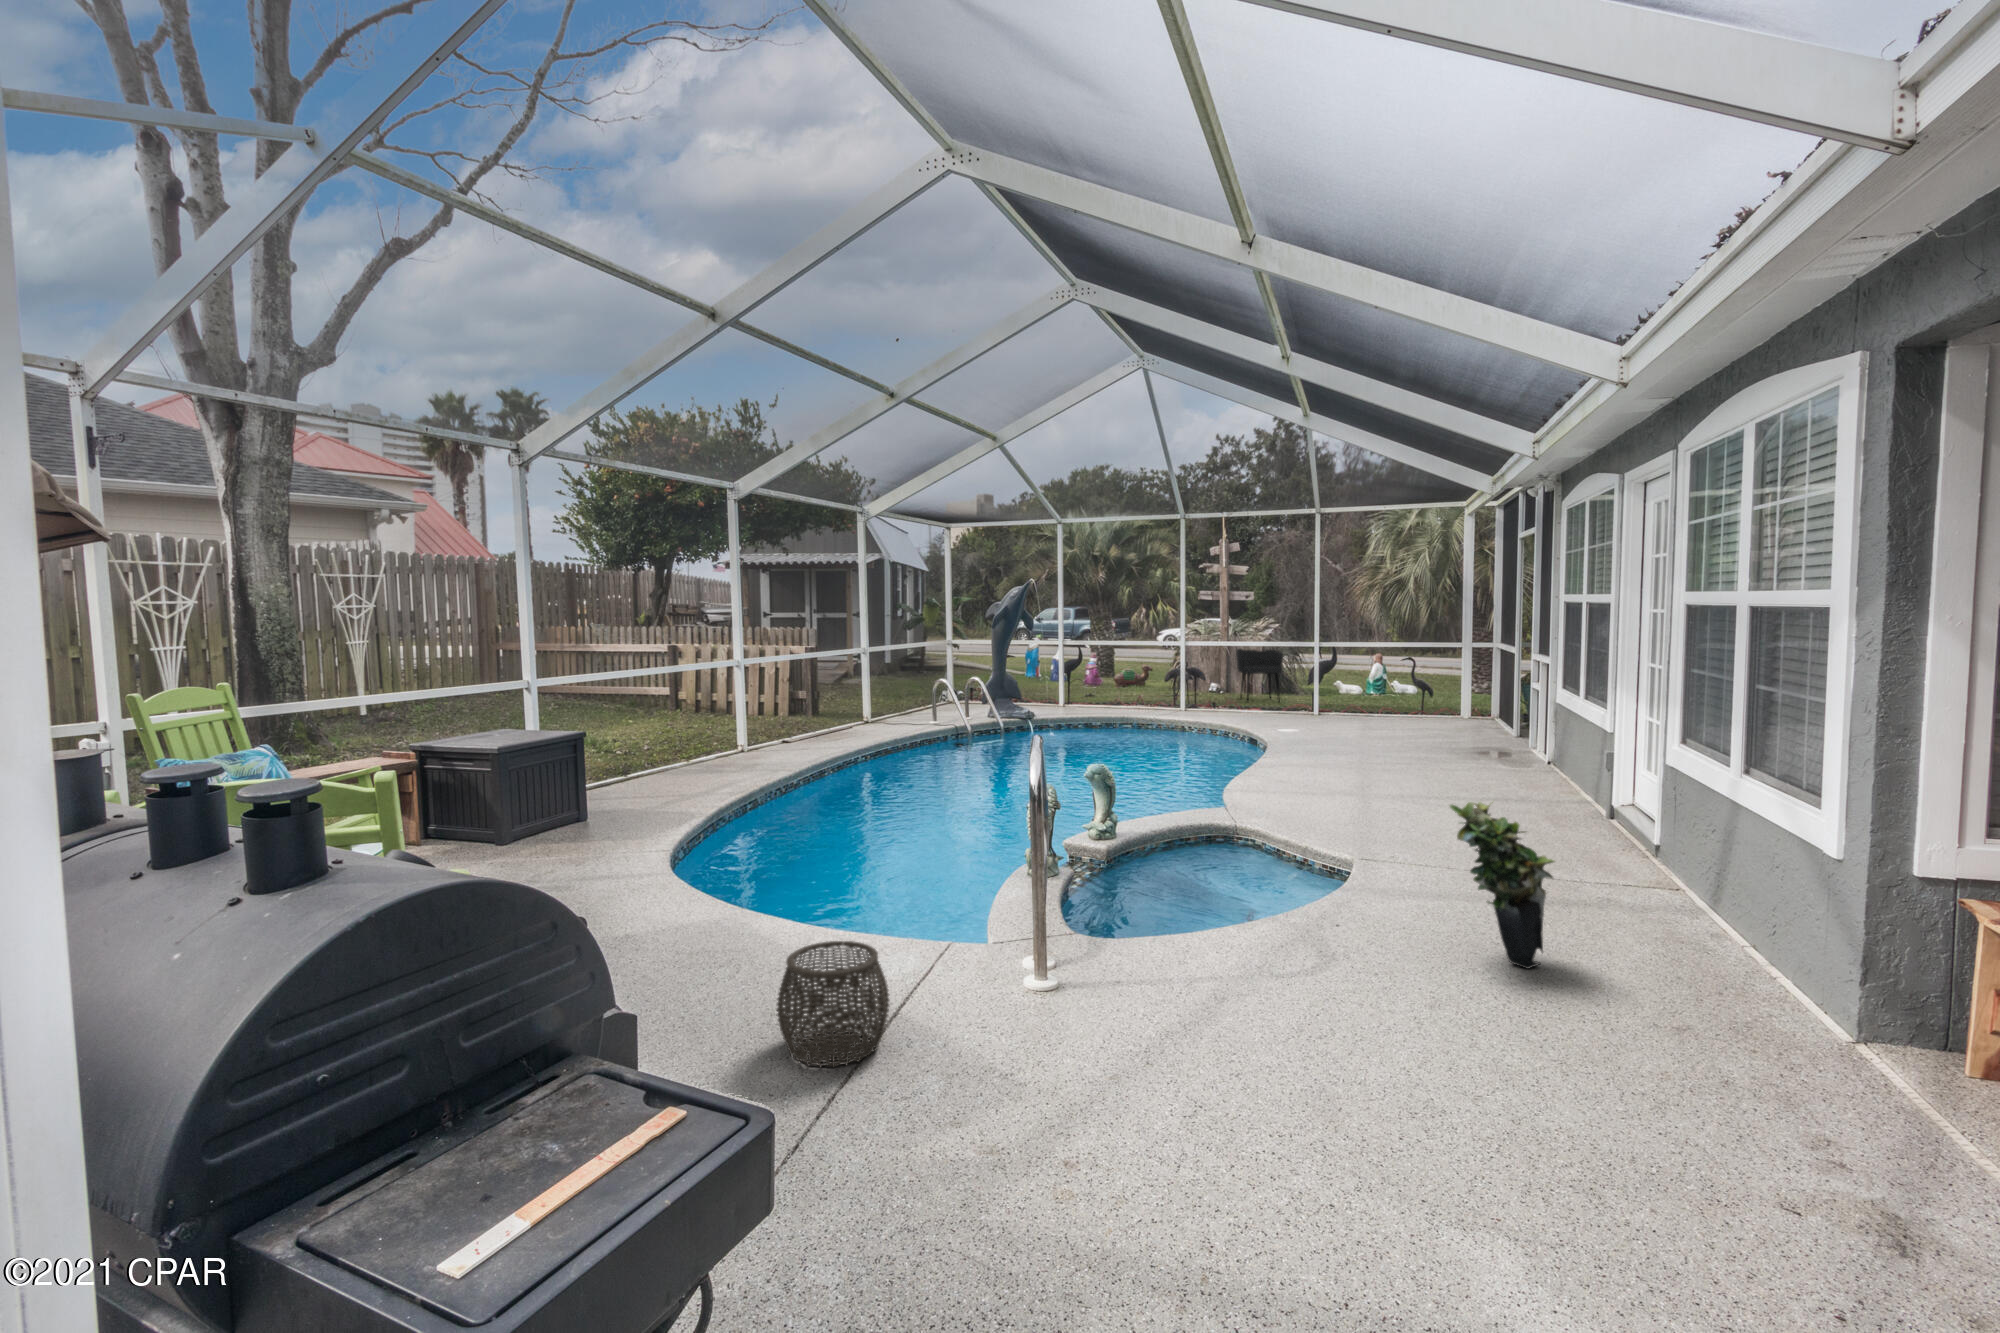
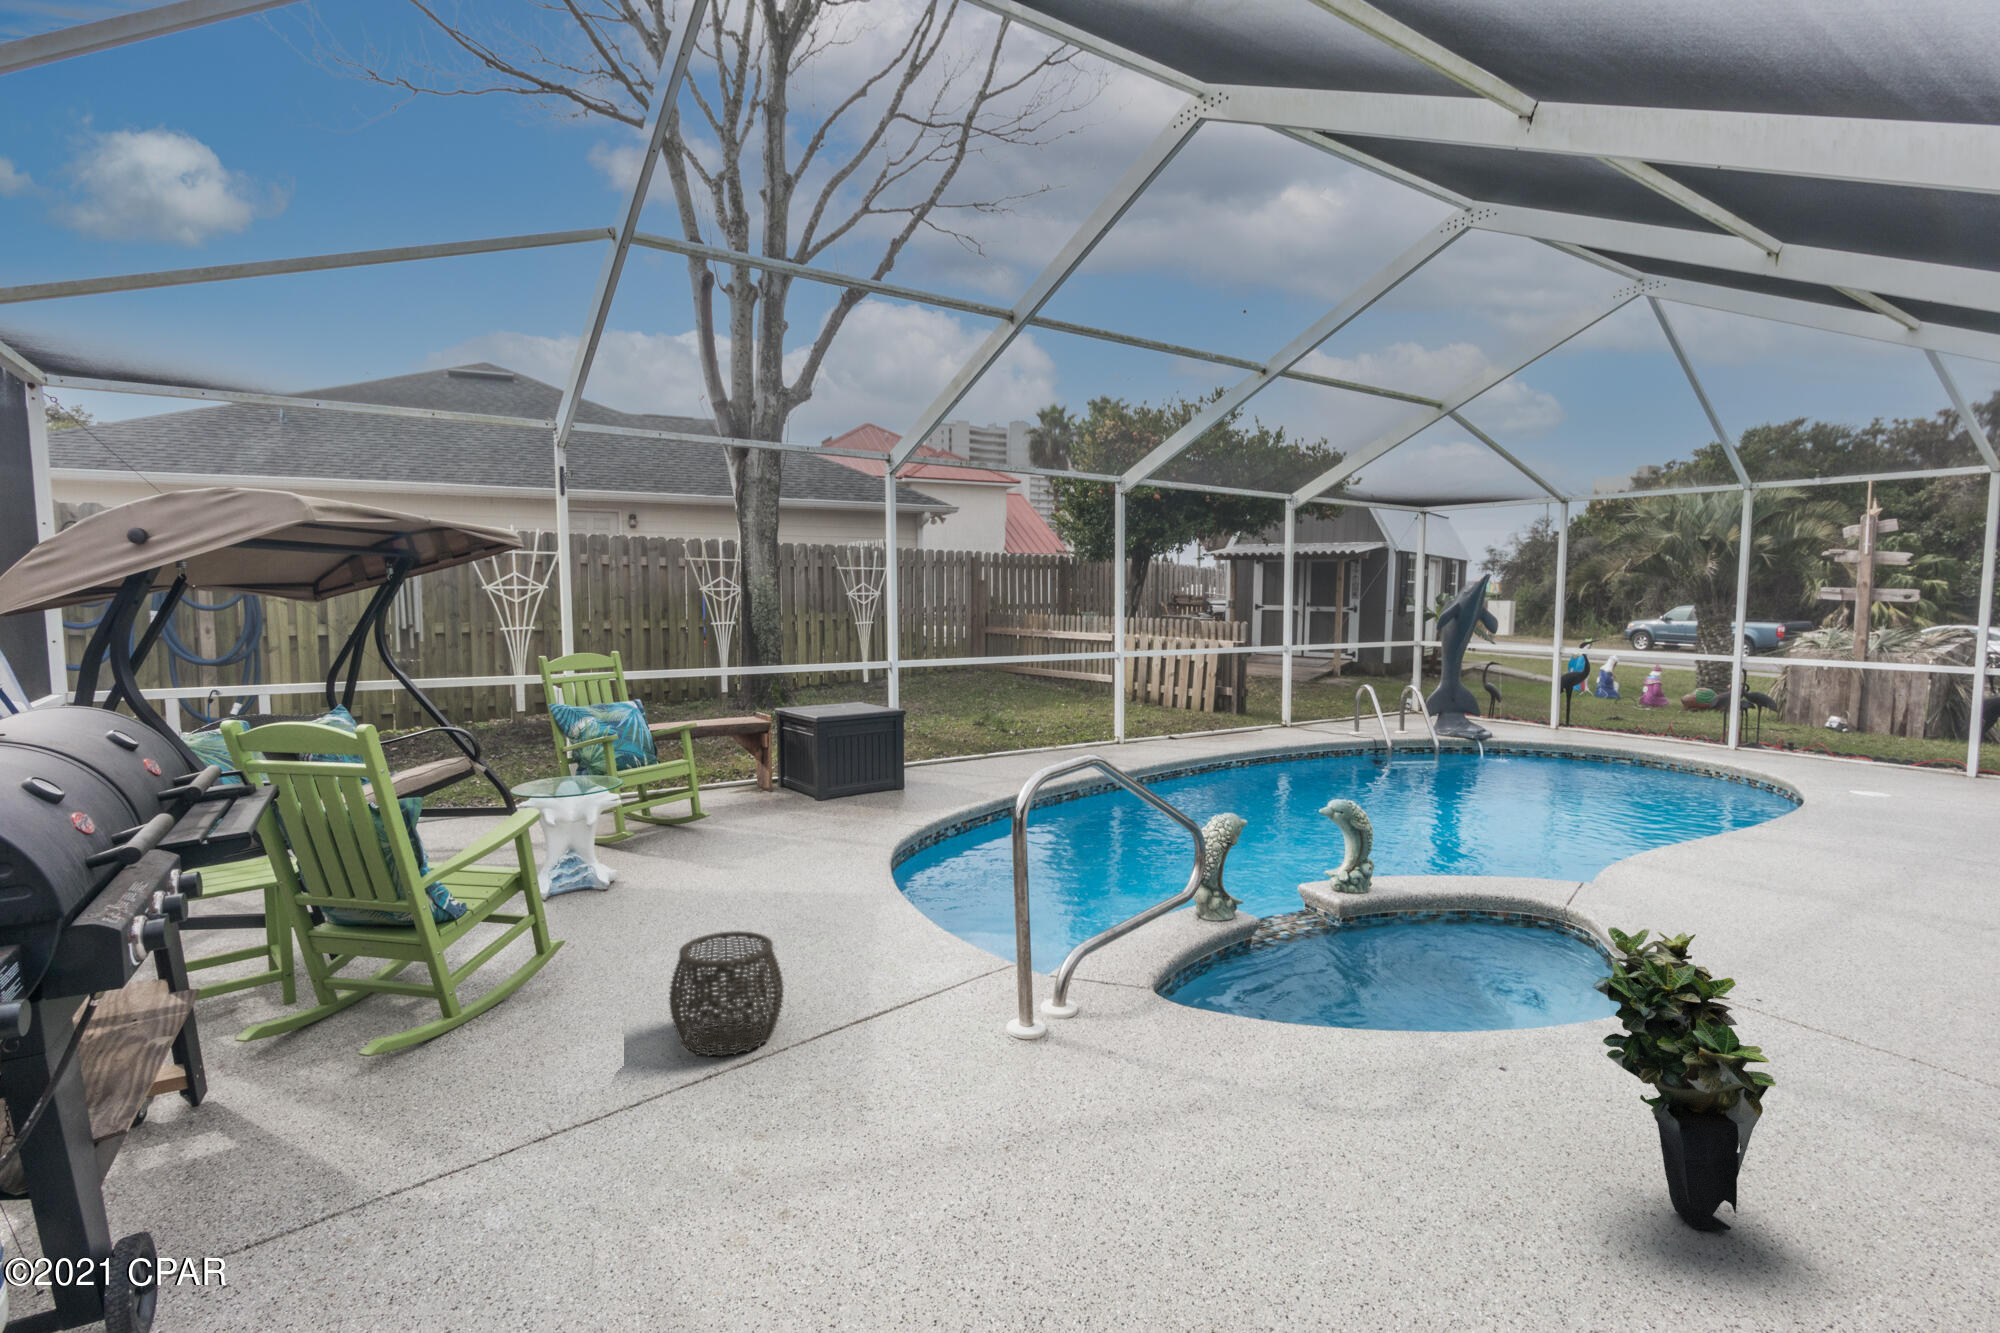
armchair: present [1236,649,1283,701] -> none [1841,658,1930,750]

